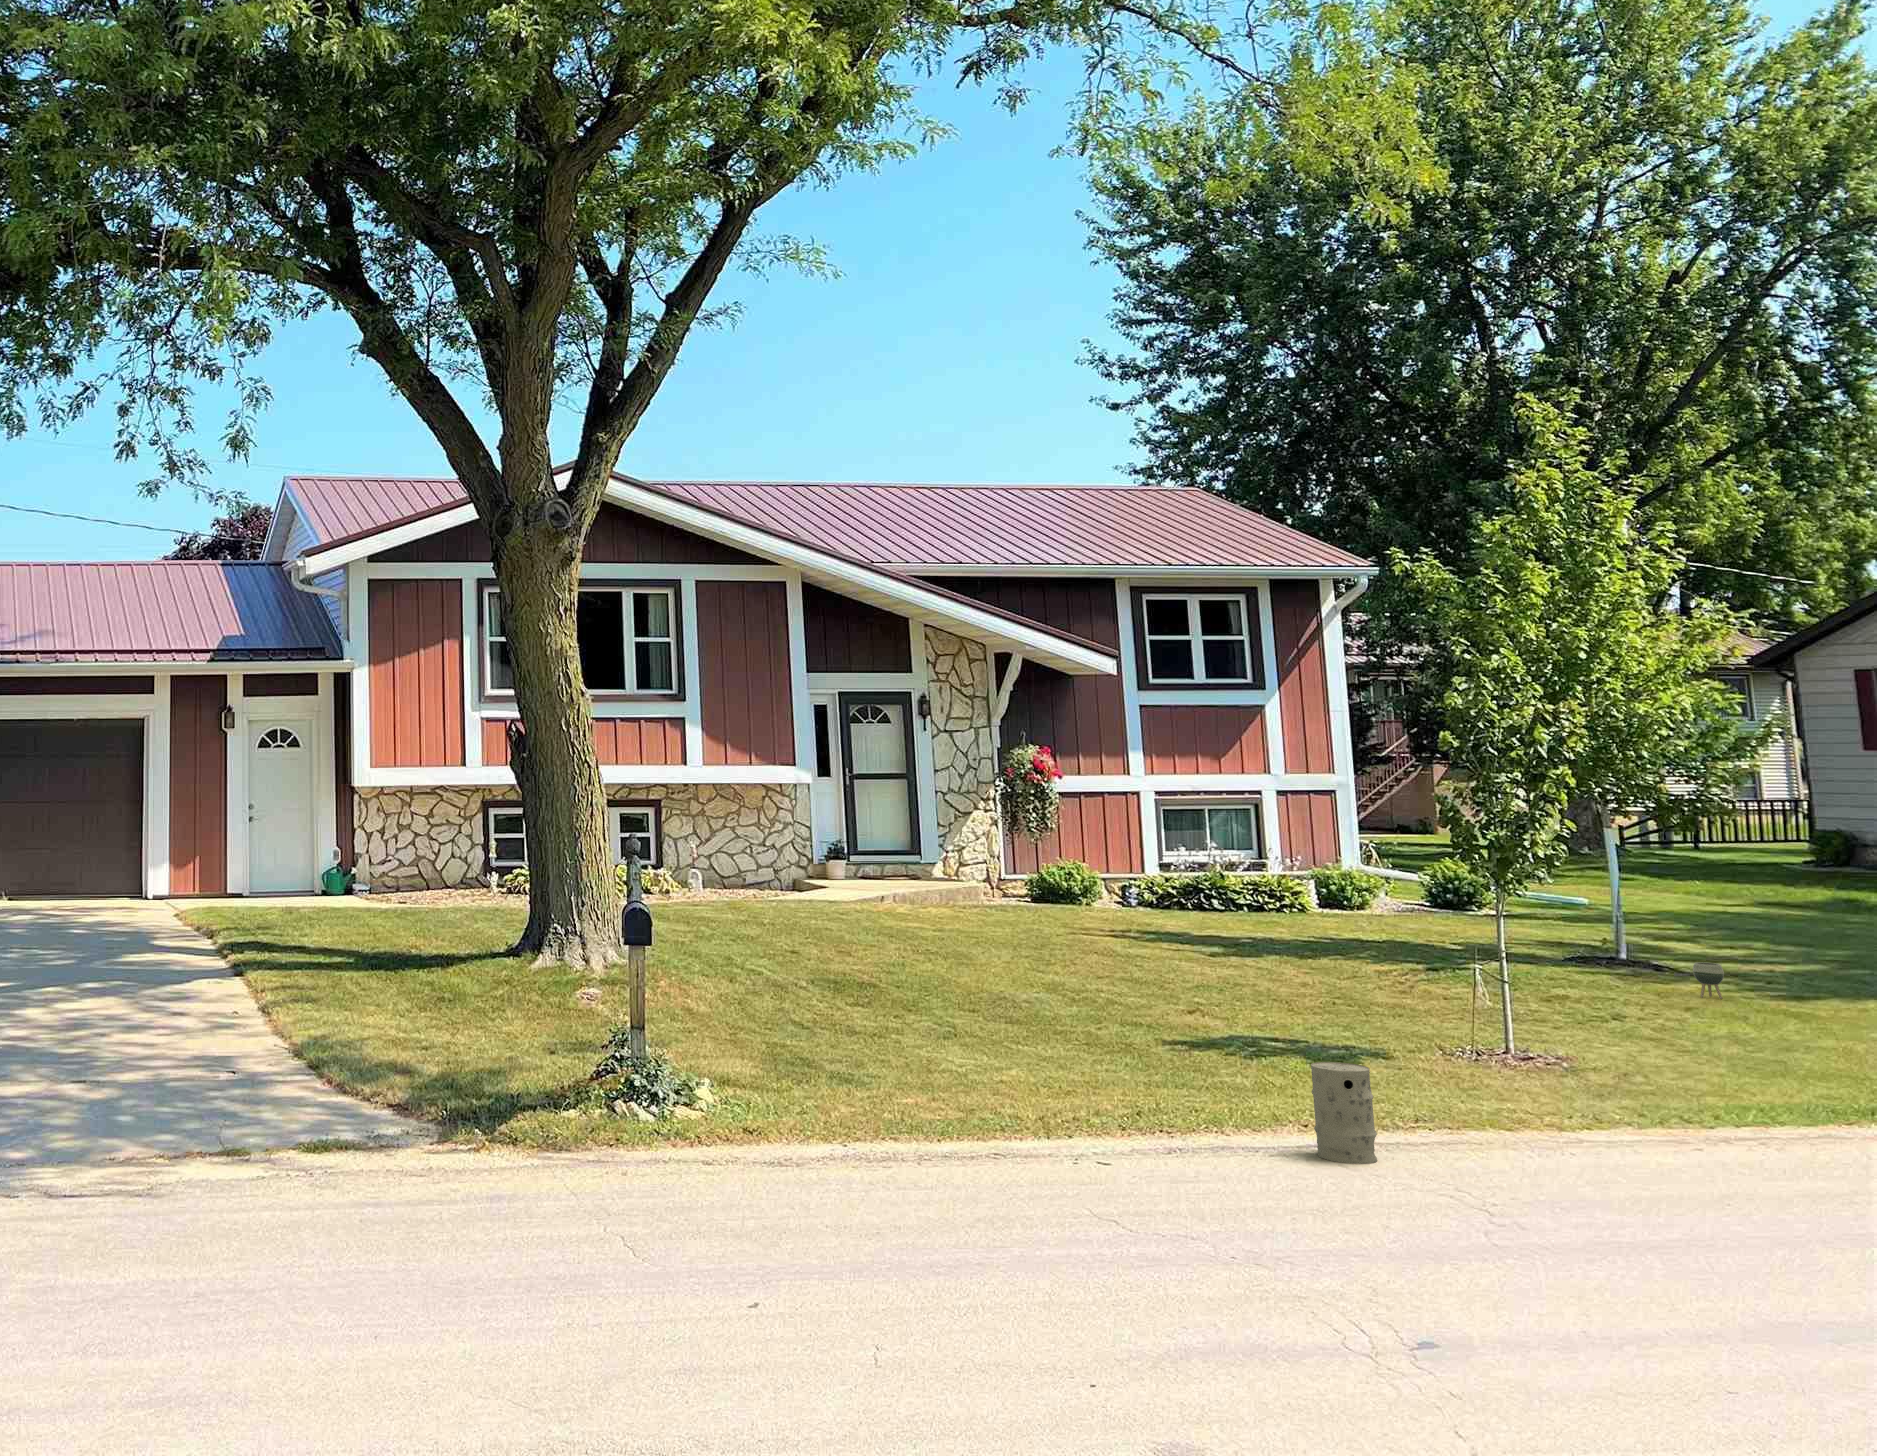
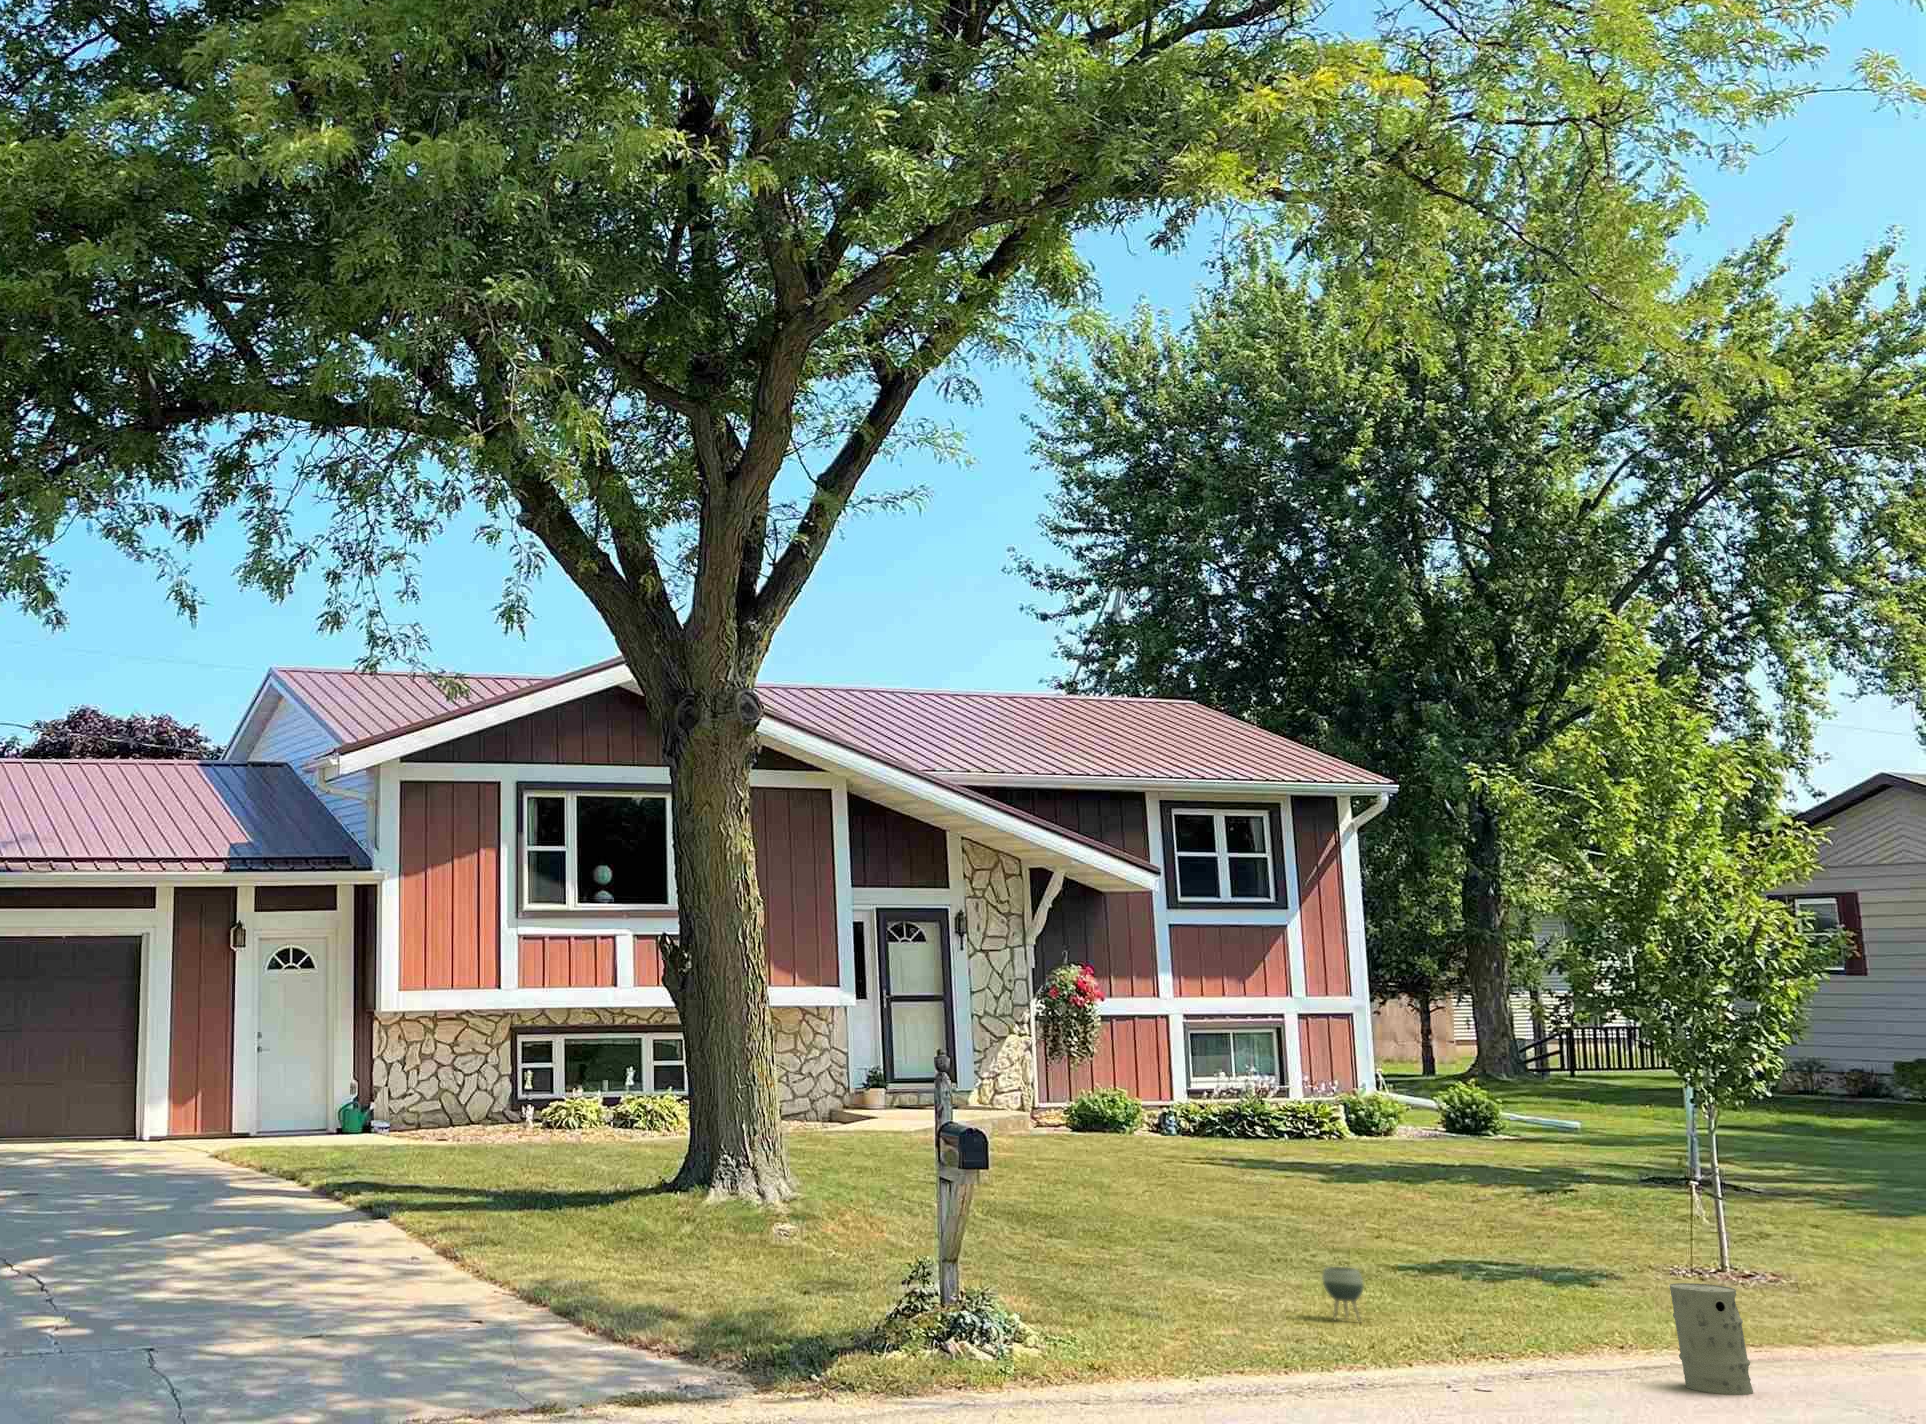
planter: present [1693,962,1724,999] -> present [1323,1267,1363,1321]

